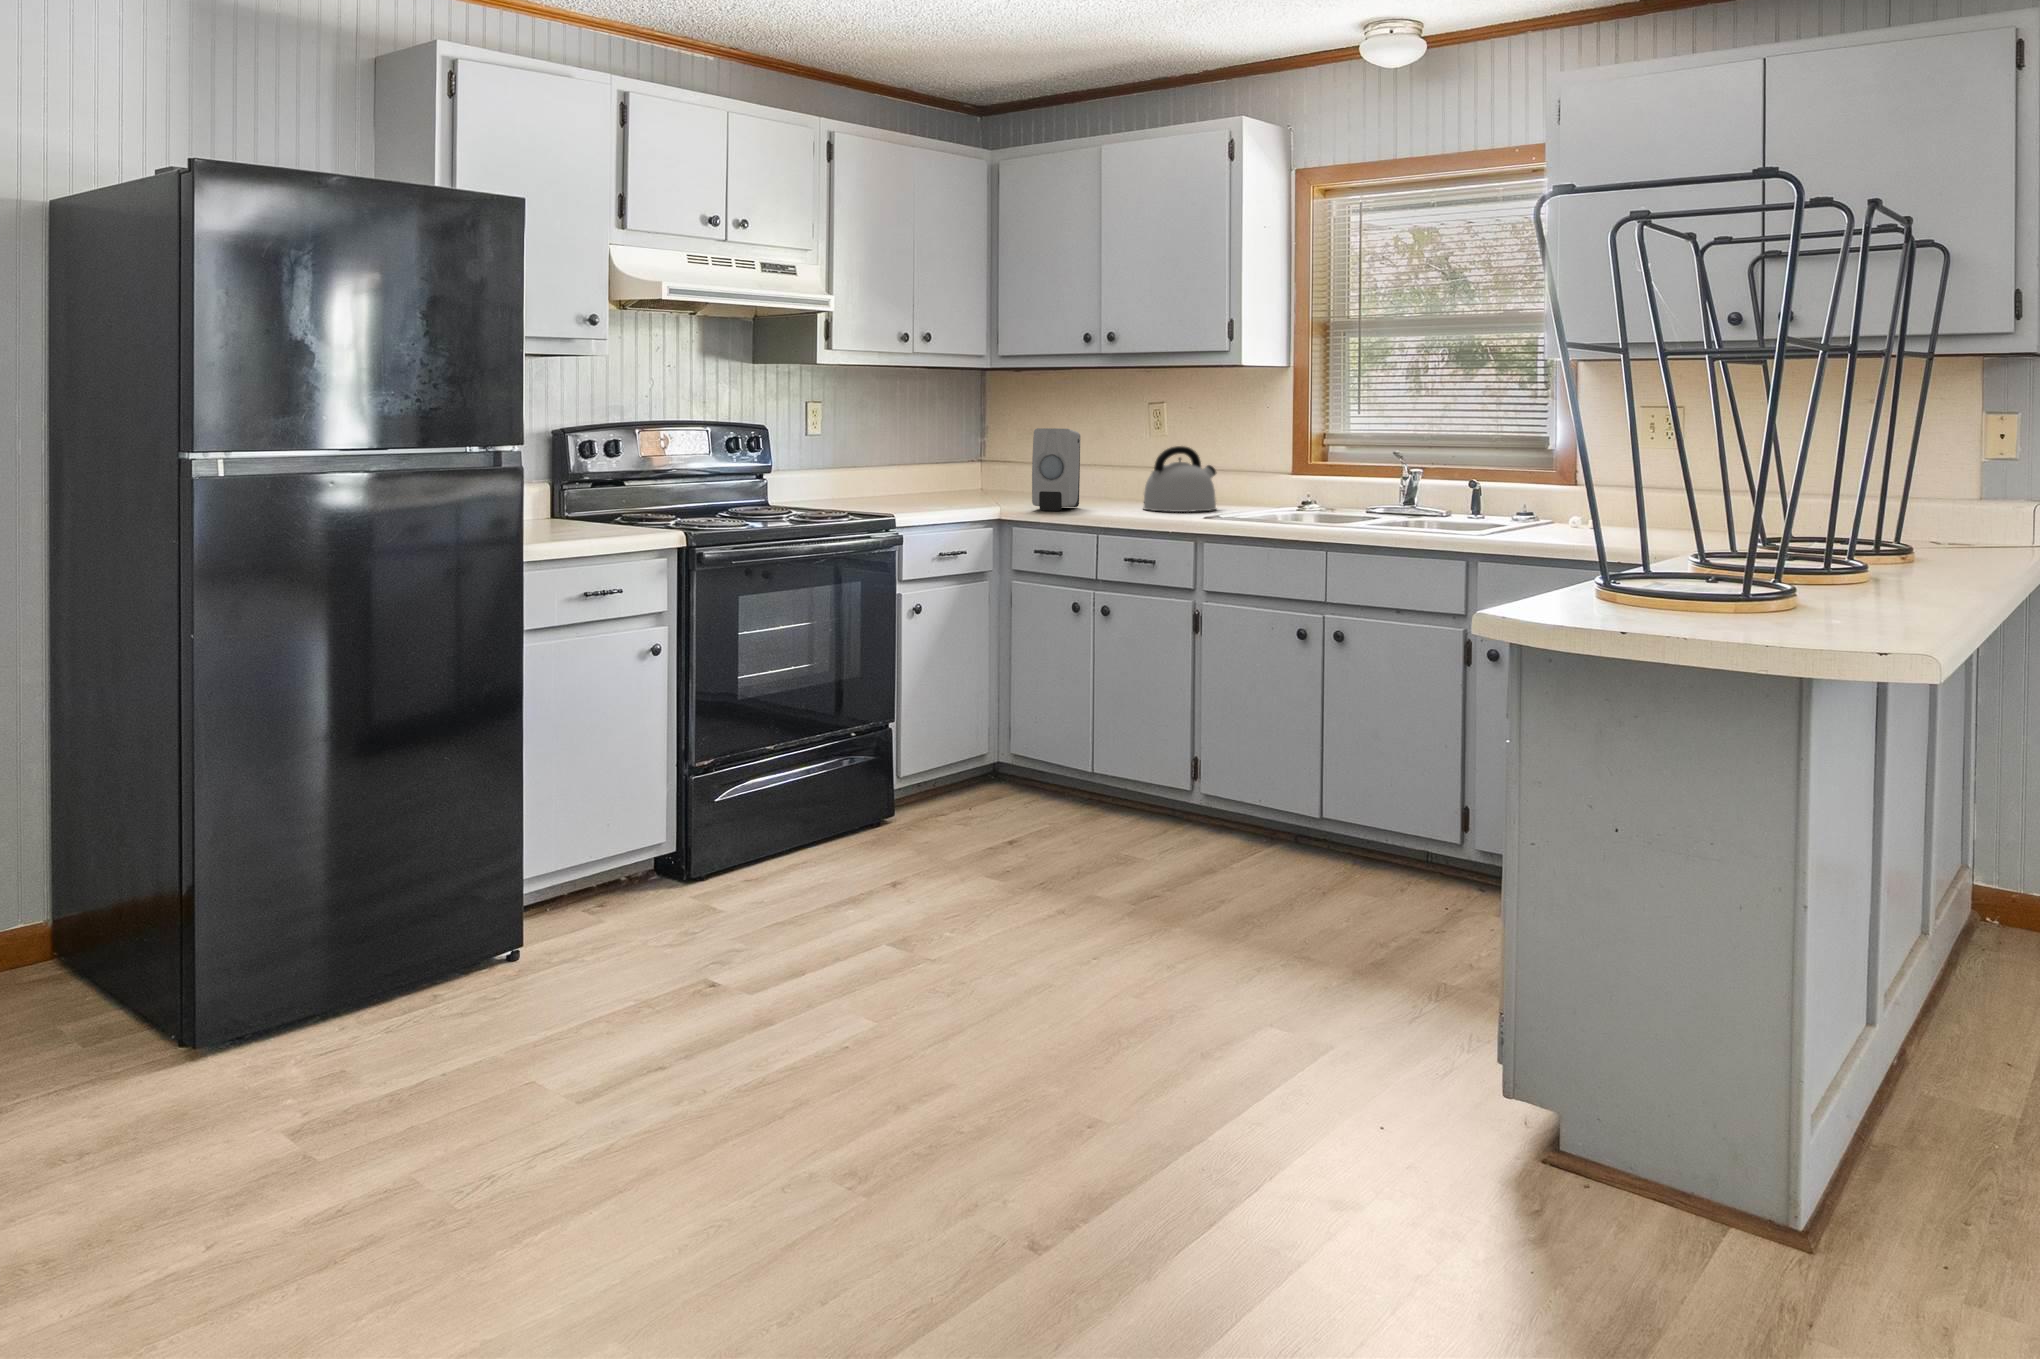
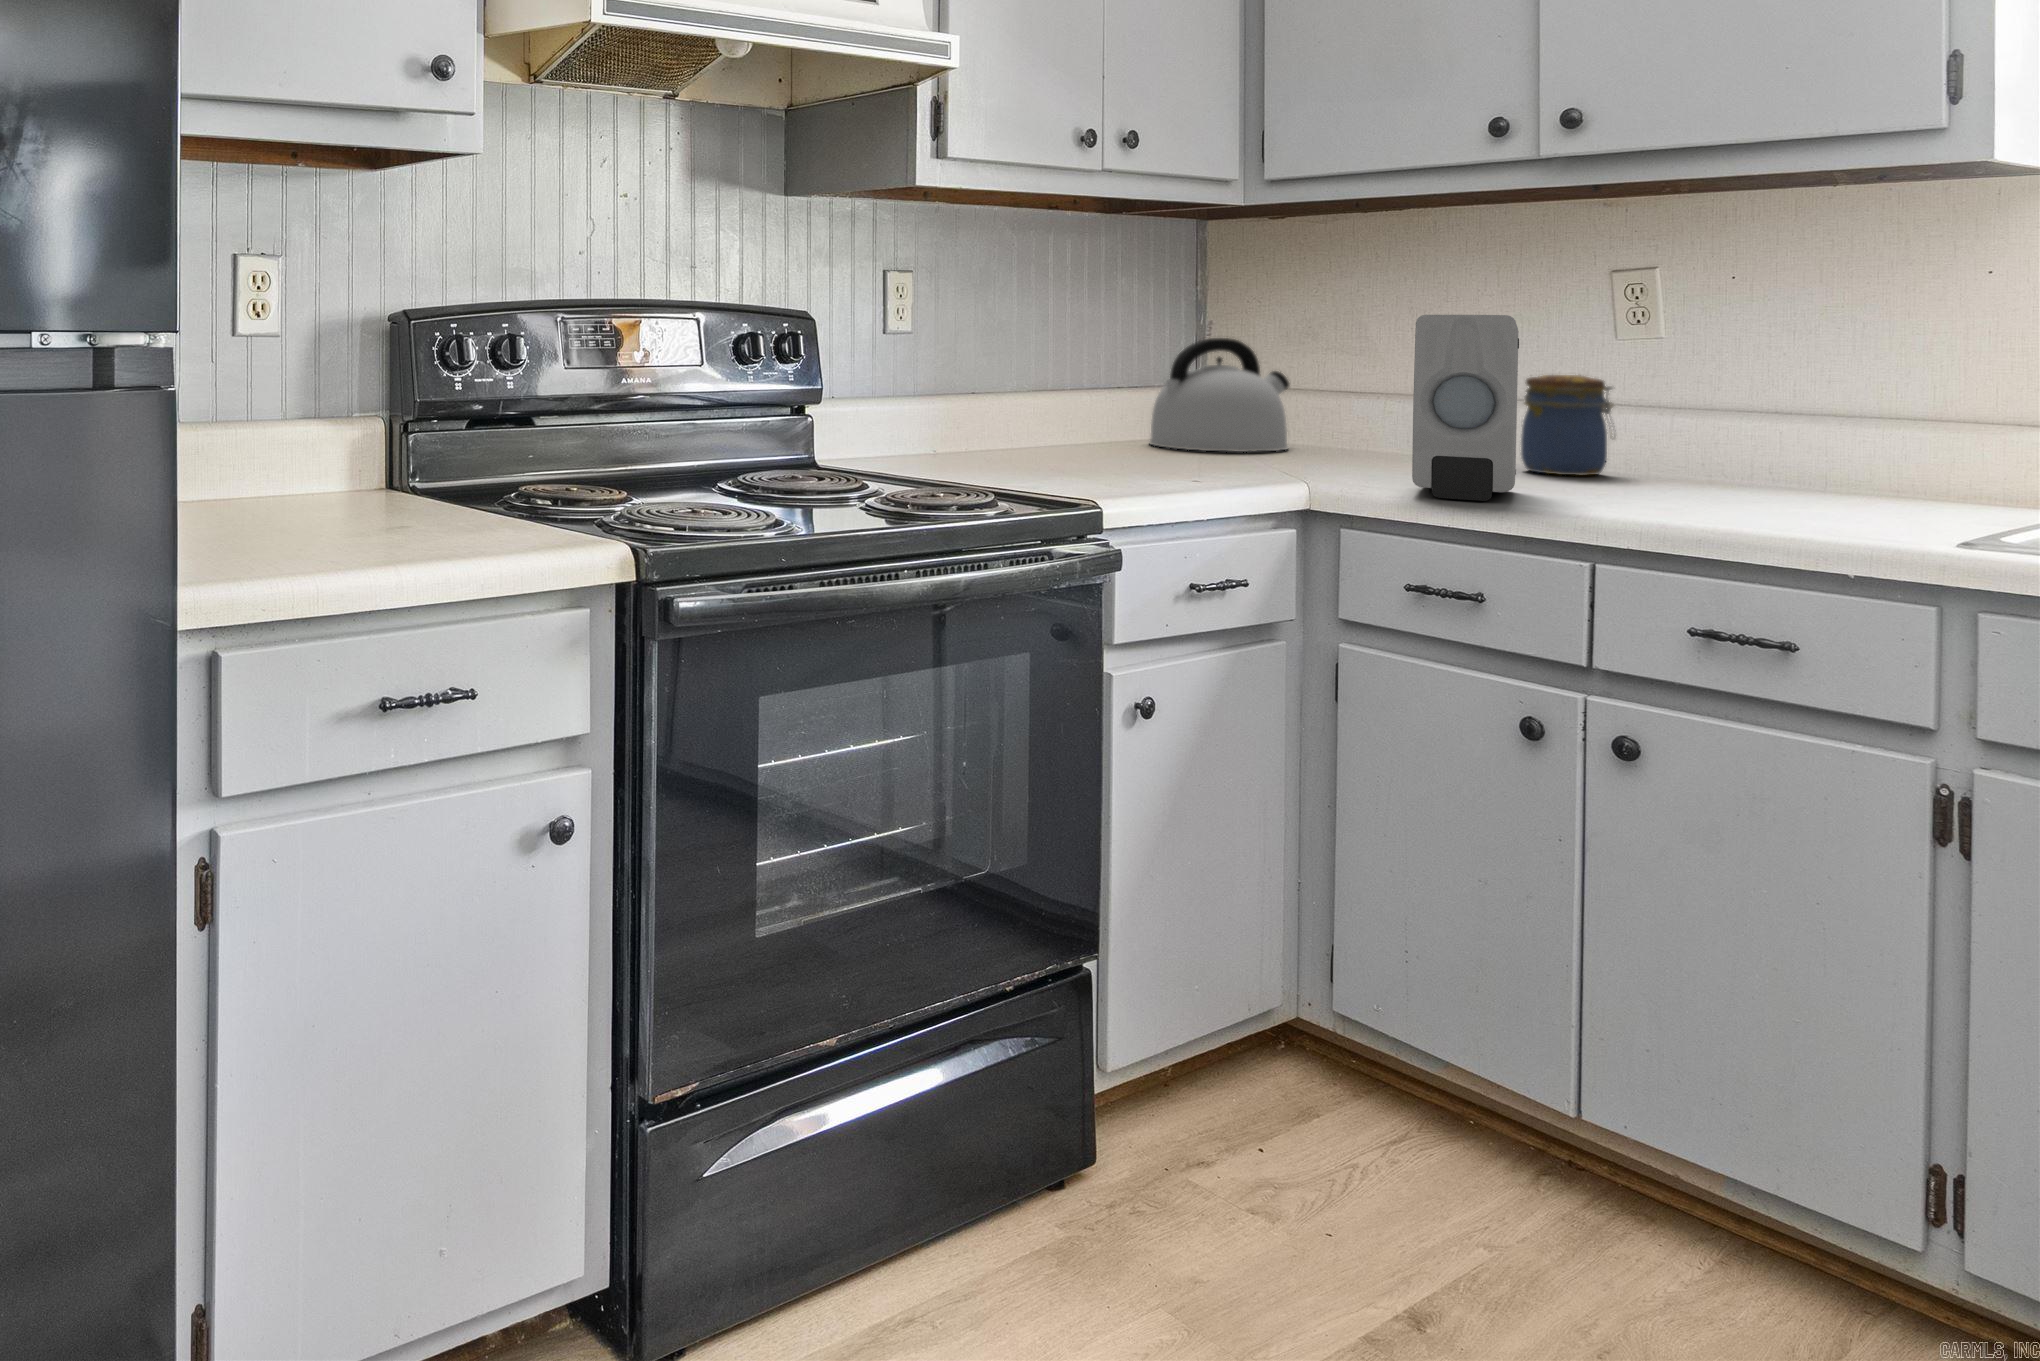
kettle: present [1144,446,1216,512] -> present [1150,338,1289,452]
jar: none [1099,455,1135,502] -> present [1521,375,1613,475]

